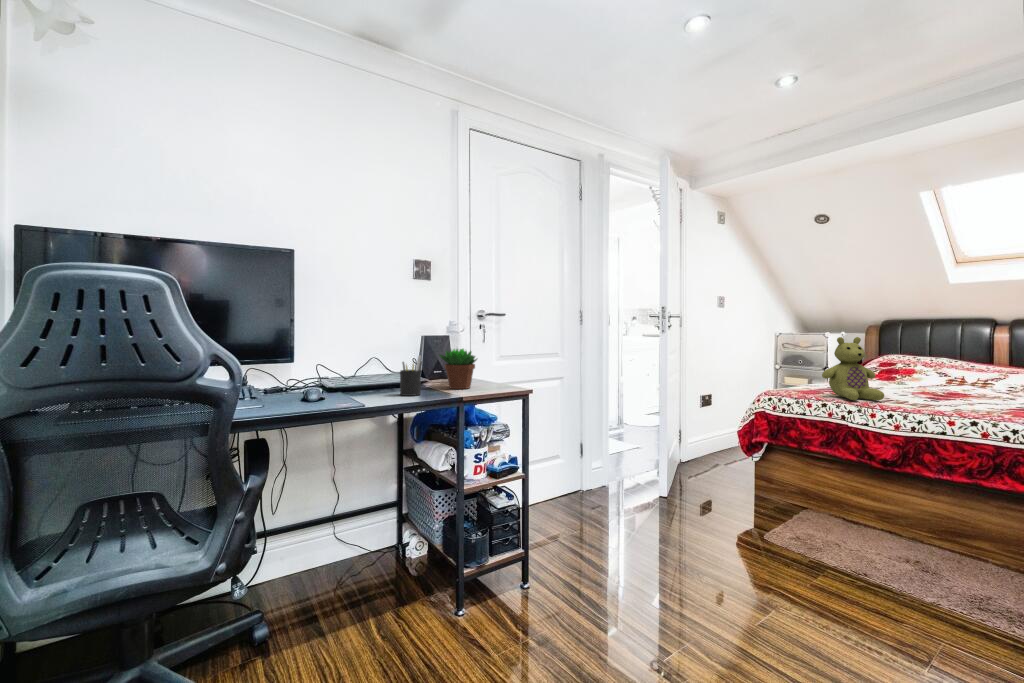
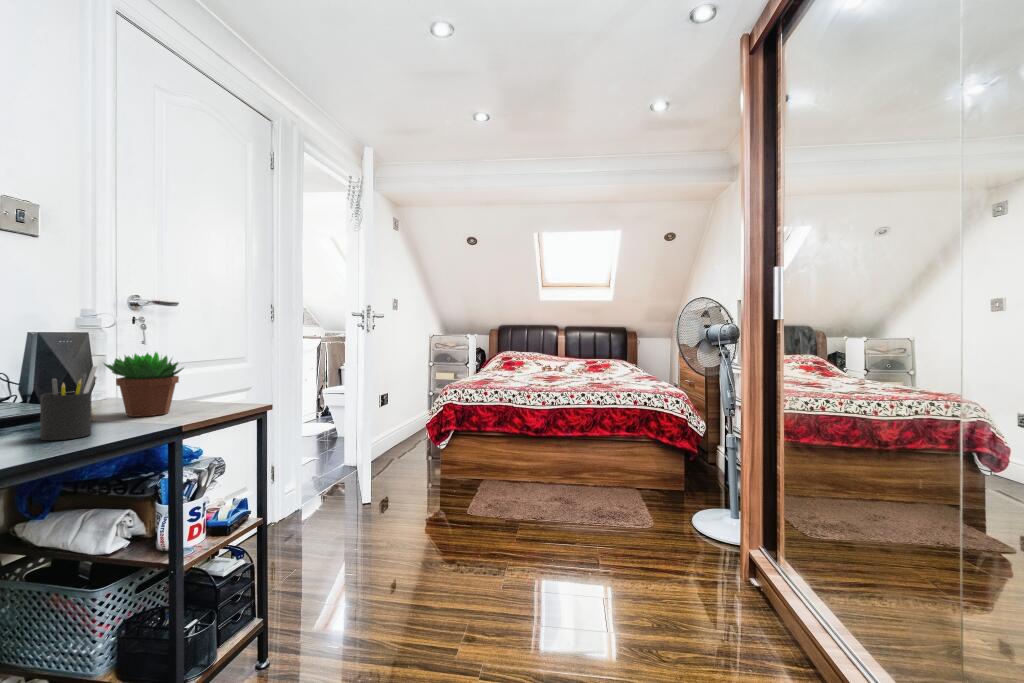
stuffed bear: present [822,337,884,400] -> none [491,339,529,387]

